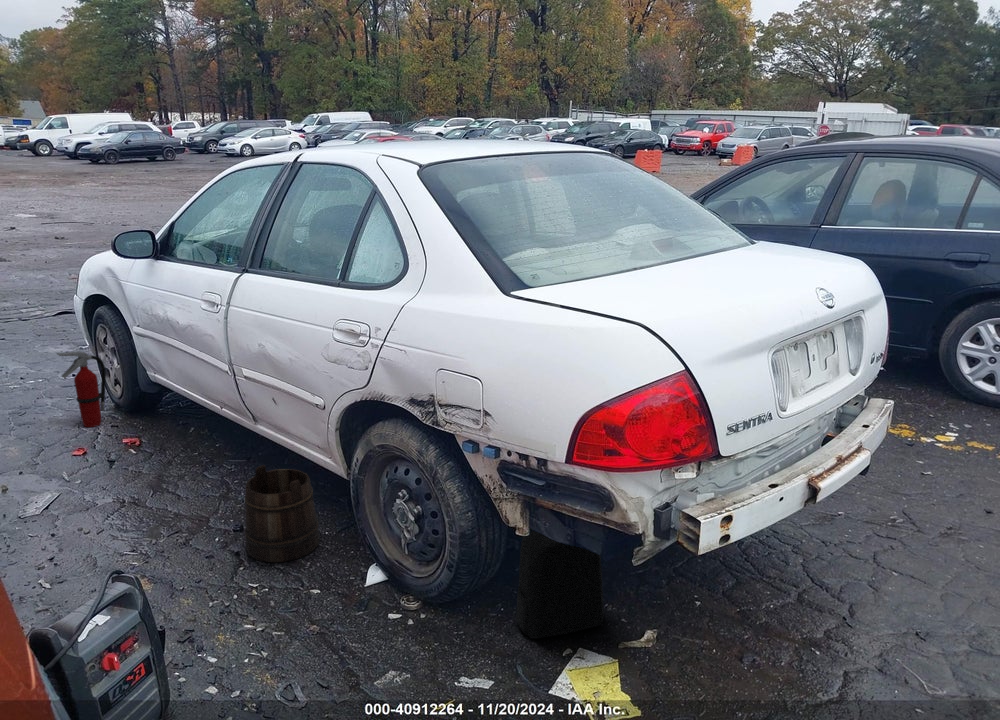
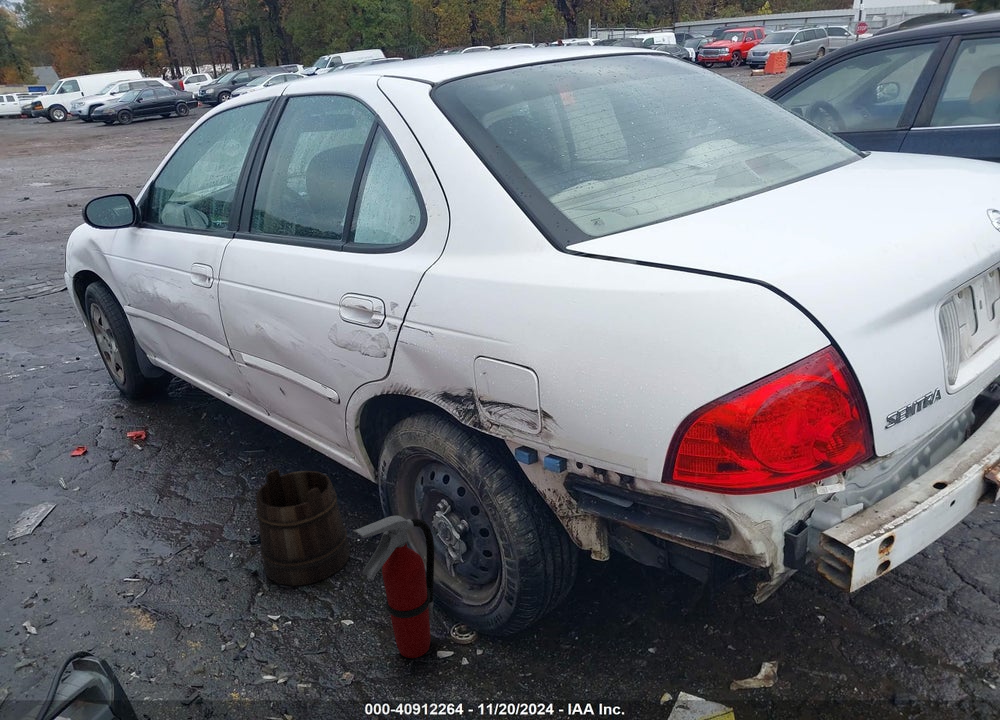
fire extinguisher: present [57,352,106,427] -> present [353,516,434,658]
backpack: present [516,531,604,639] -> none [595,512,707,682]

